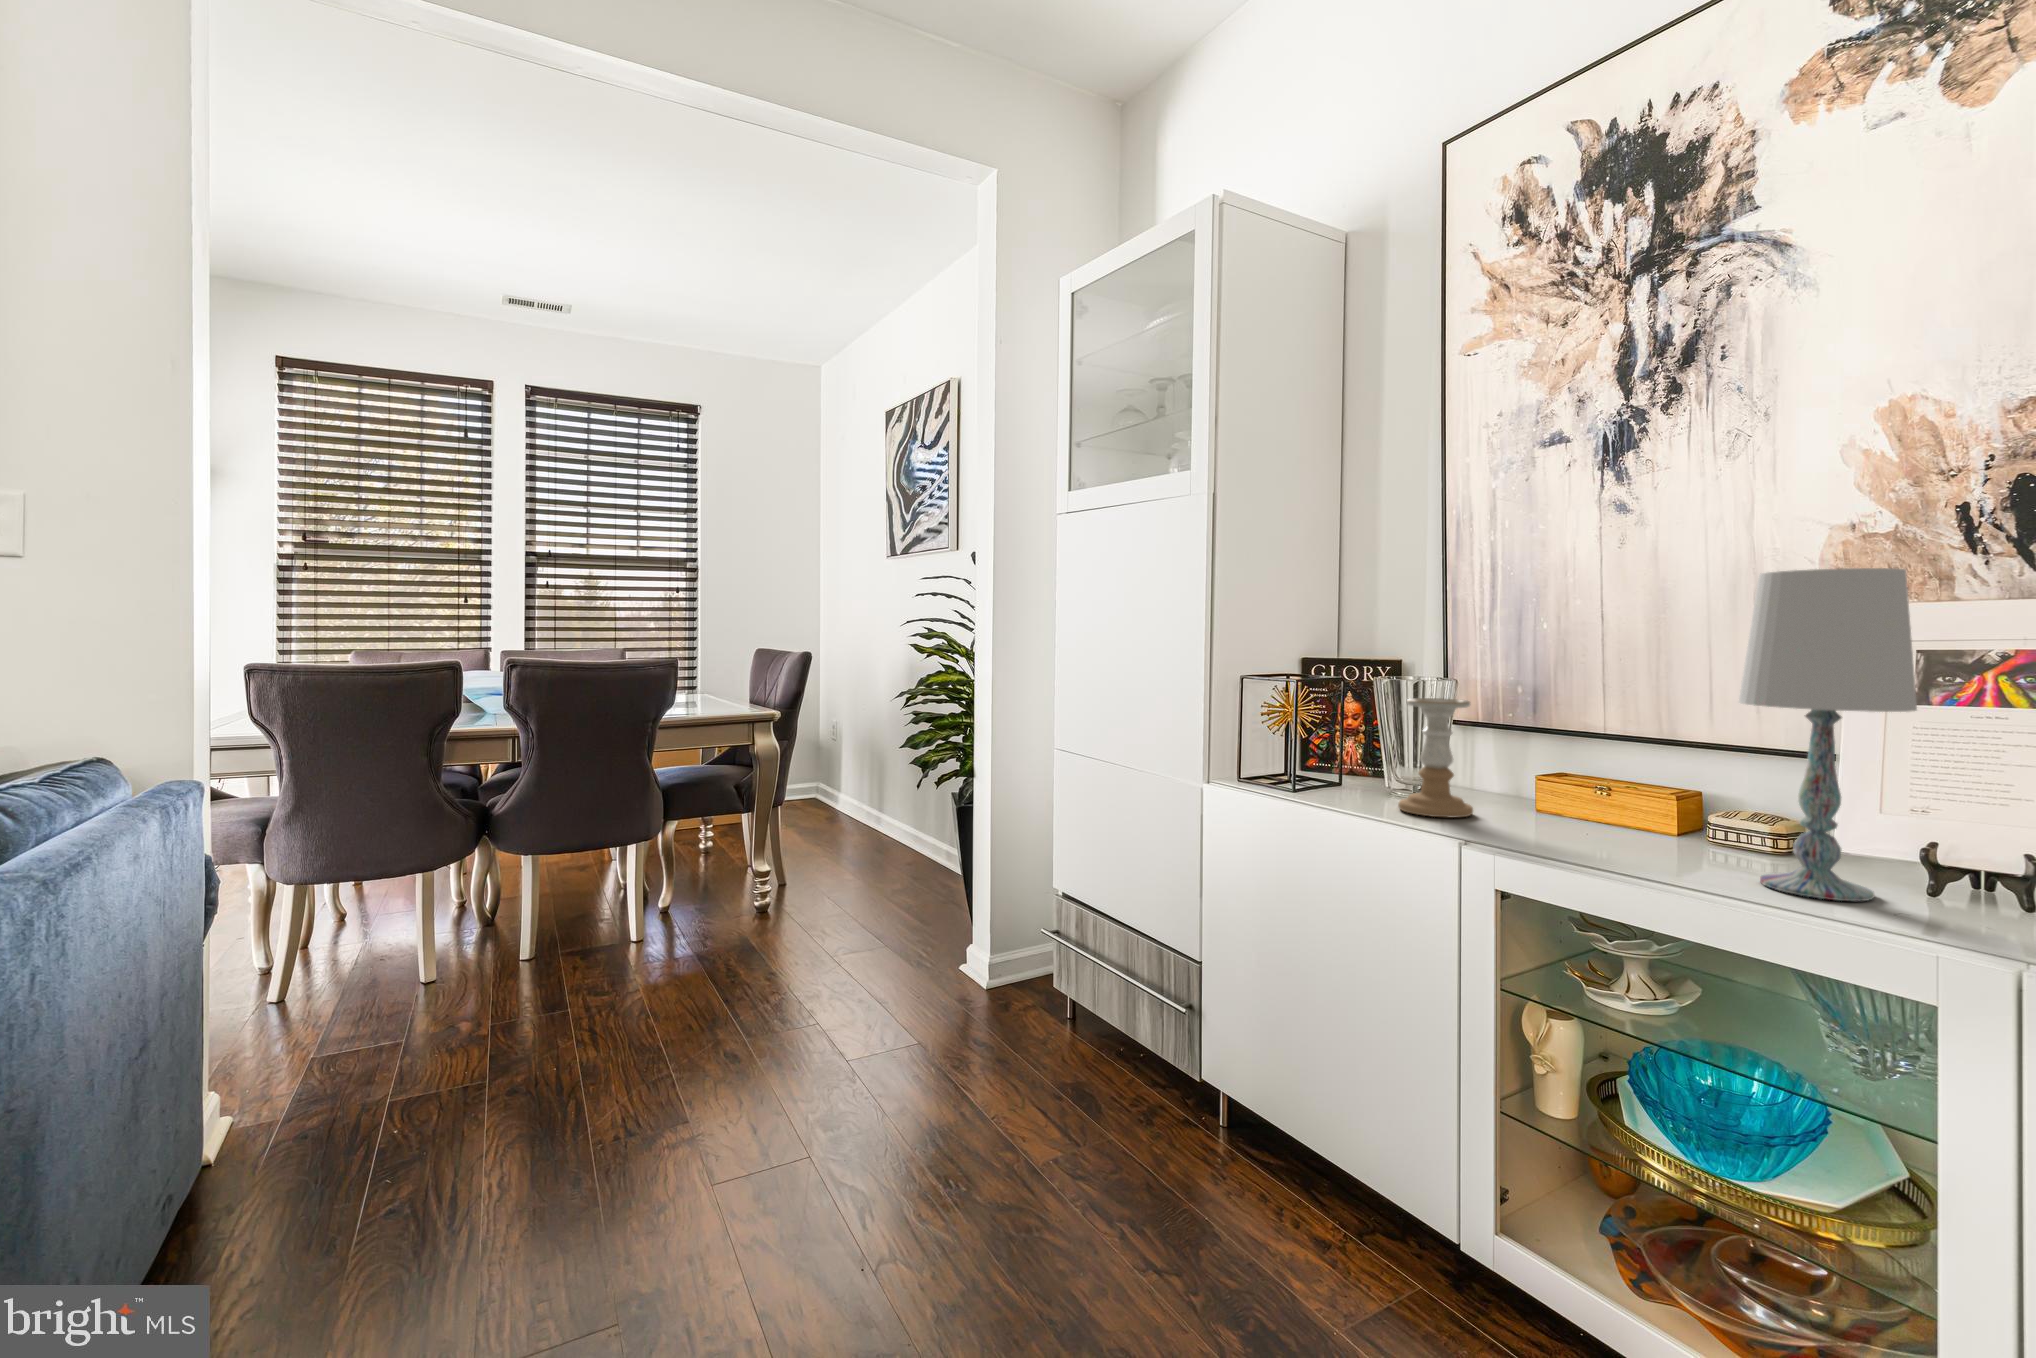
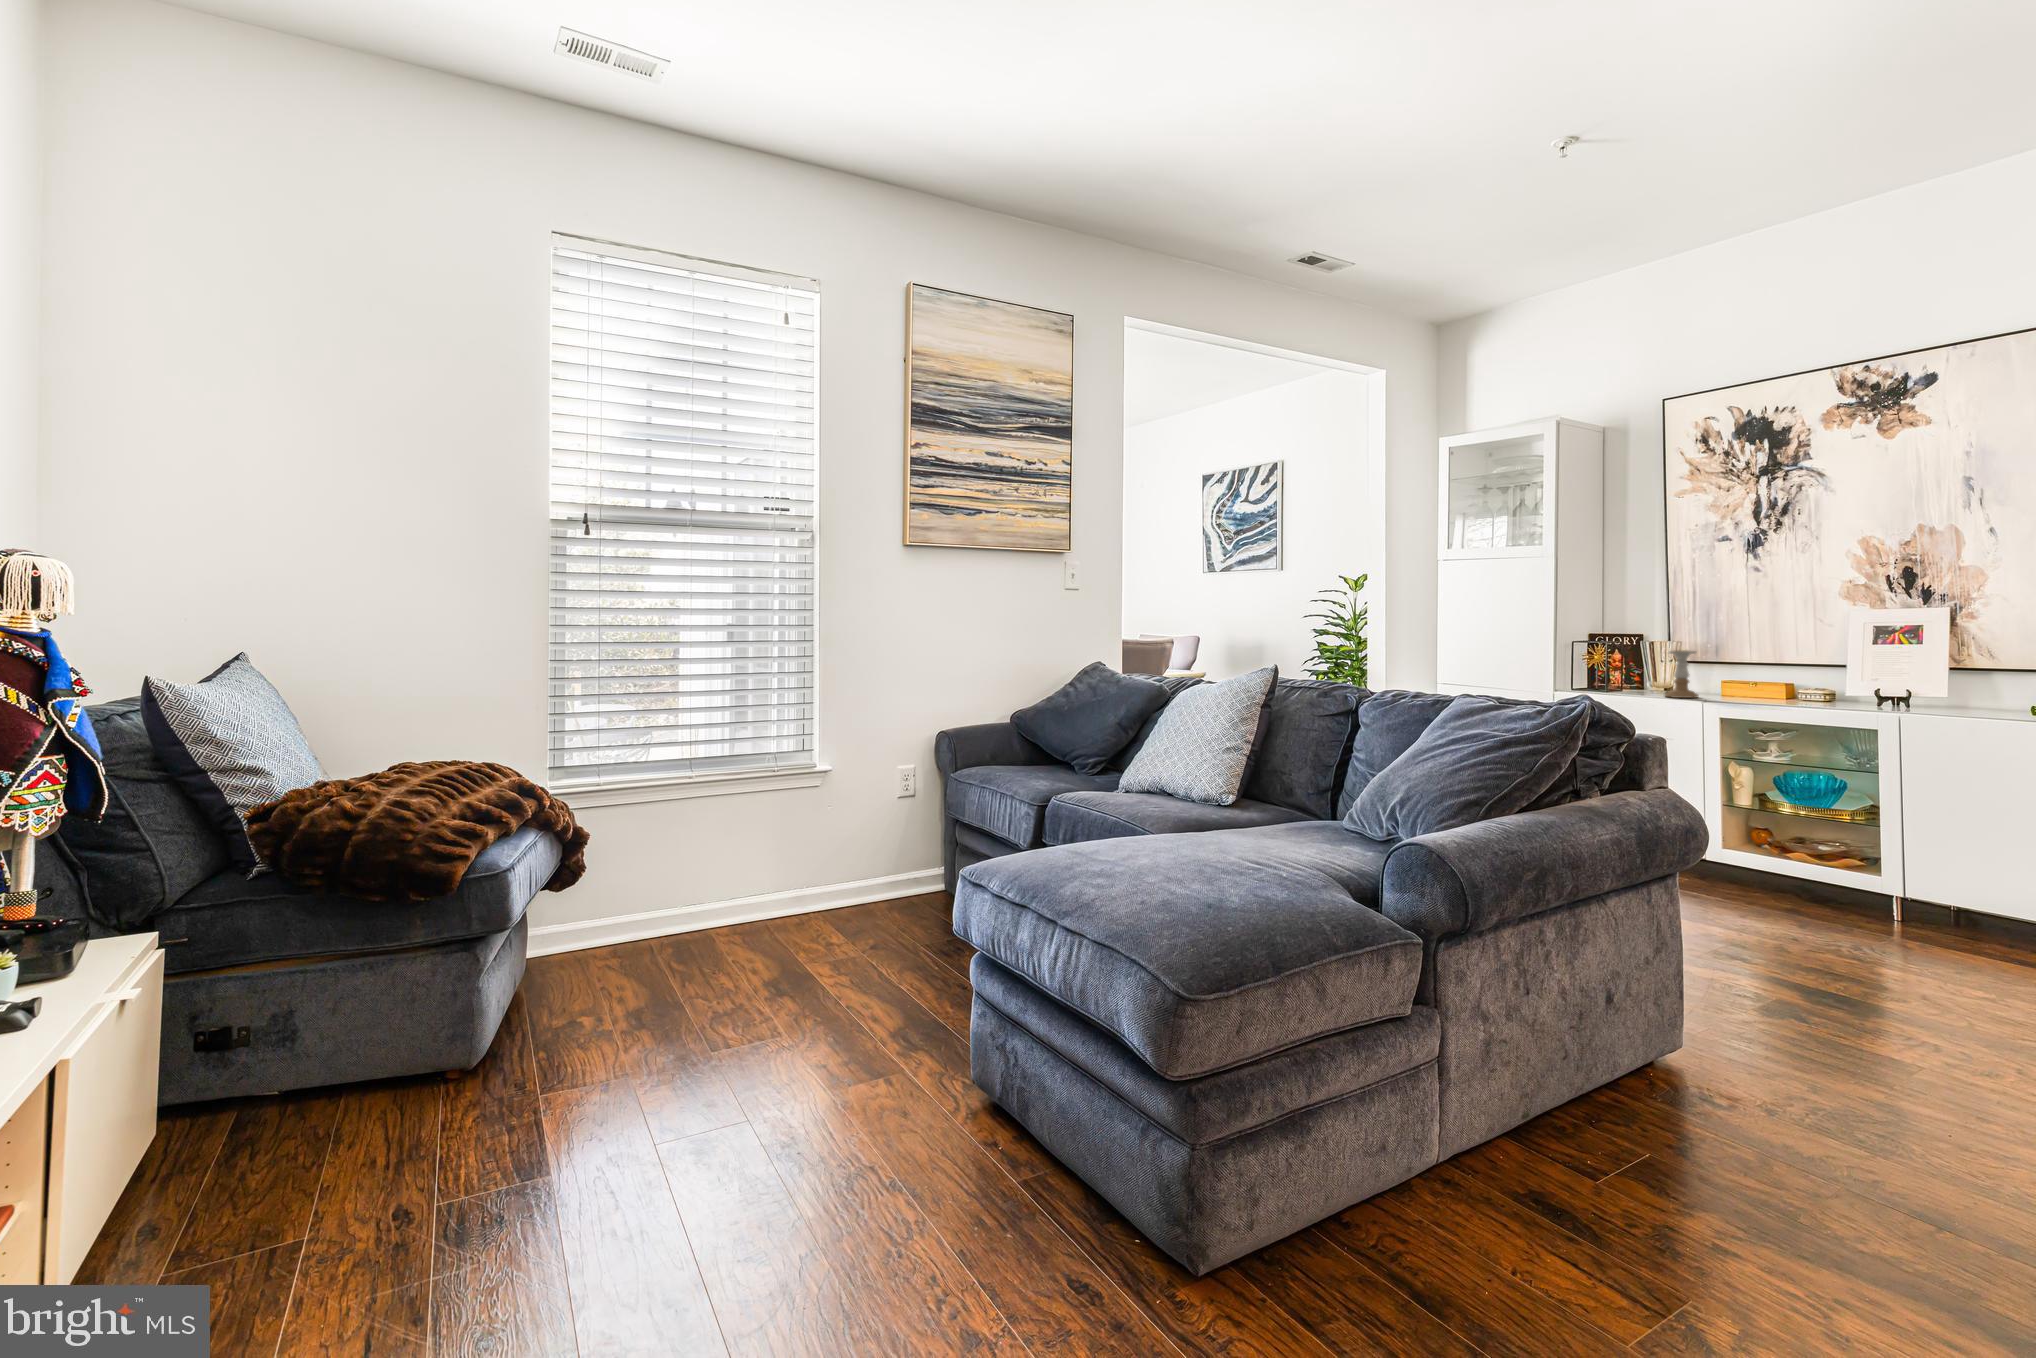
table lamp: present [1739,568,1917,901] -> none [1812,602,1871,708]

